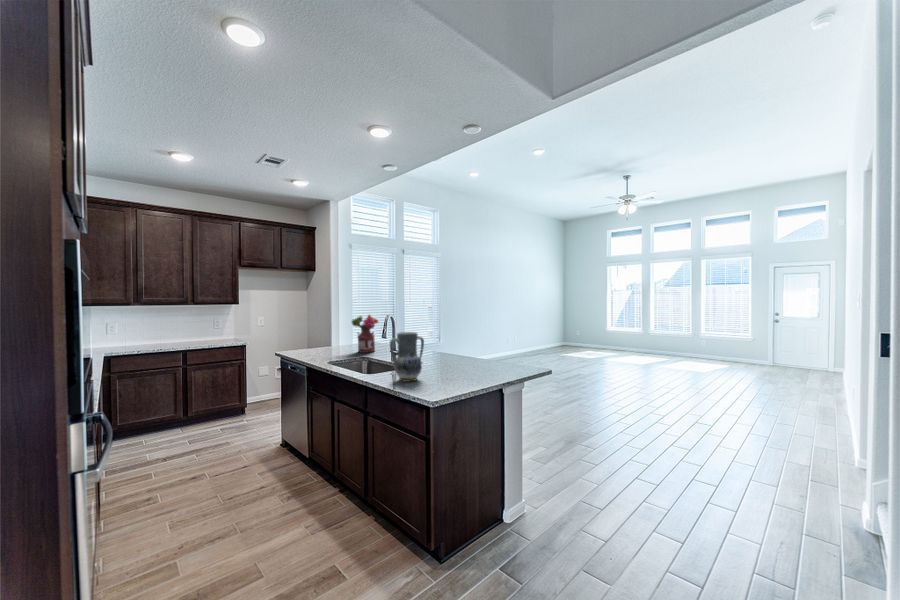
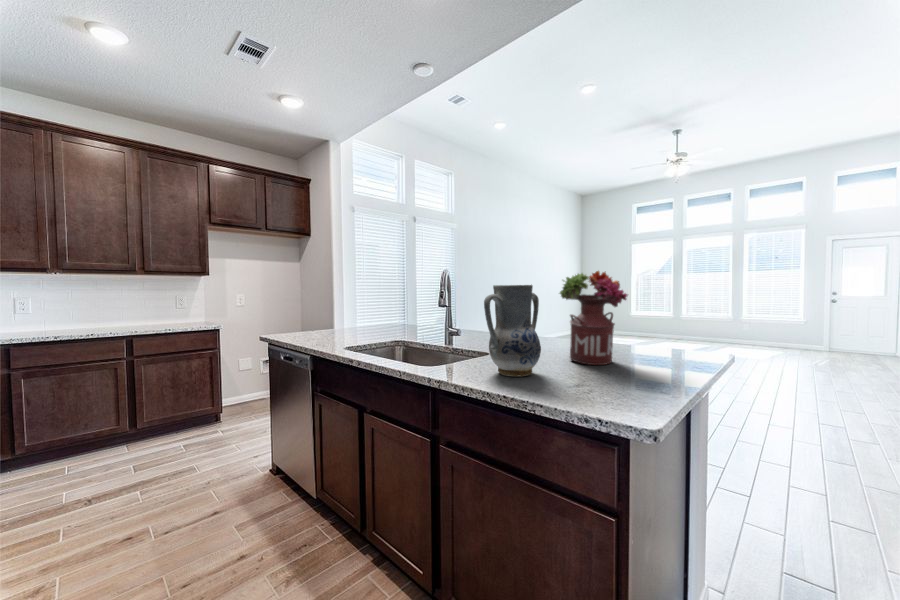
flower arrangement: present [352,315,378,353] -> present [560,271,628,365]

